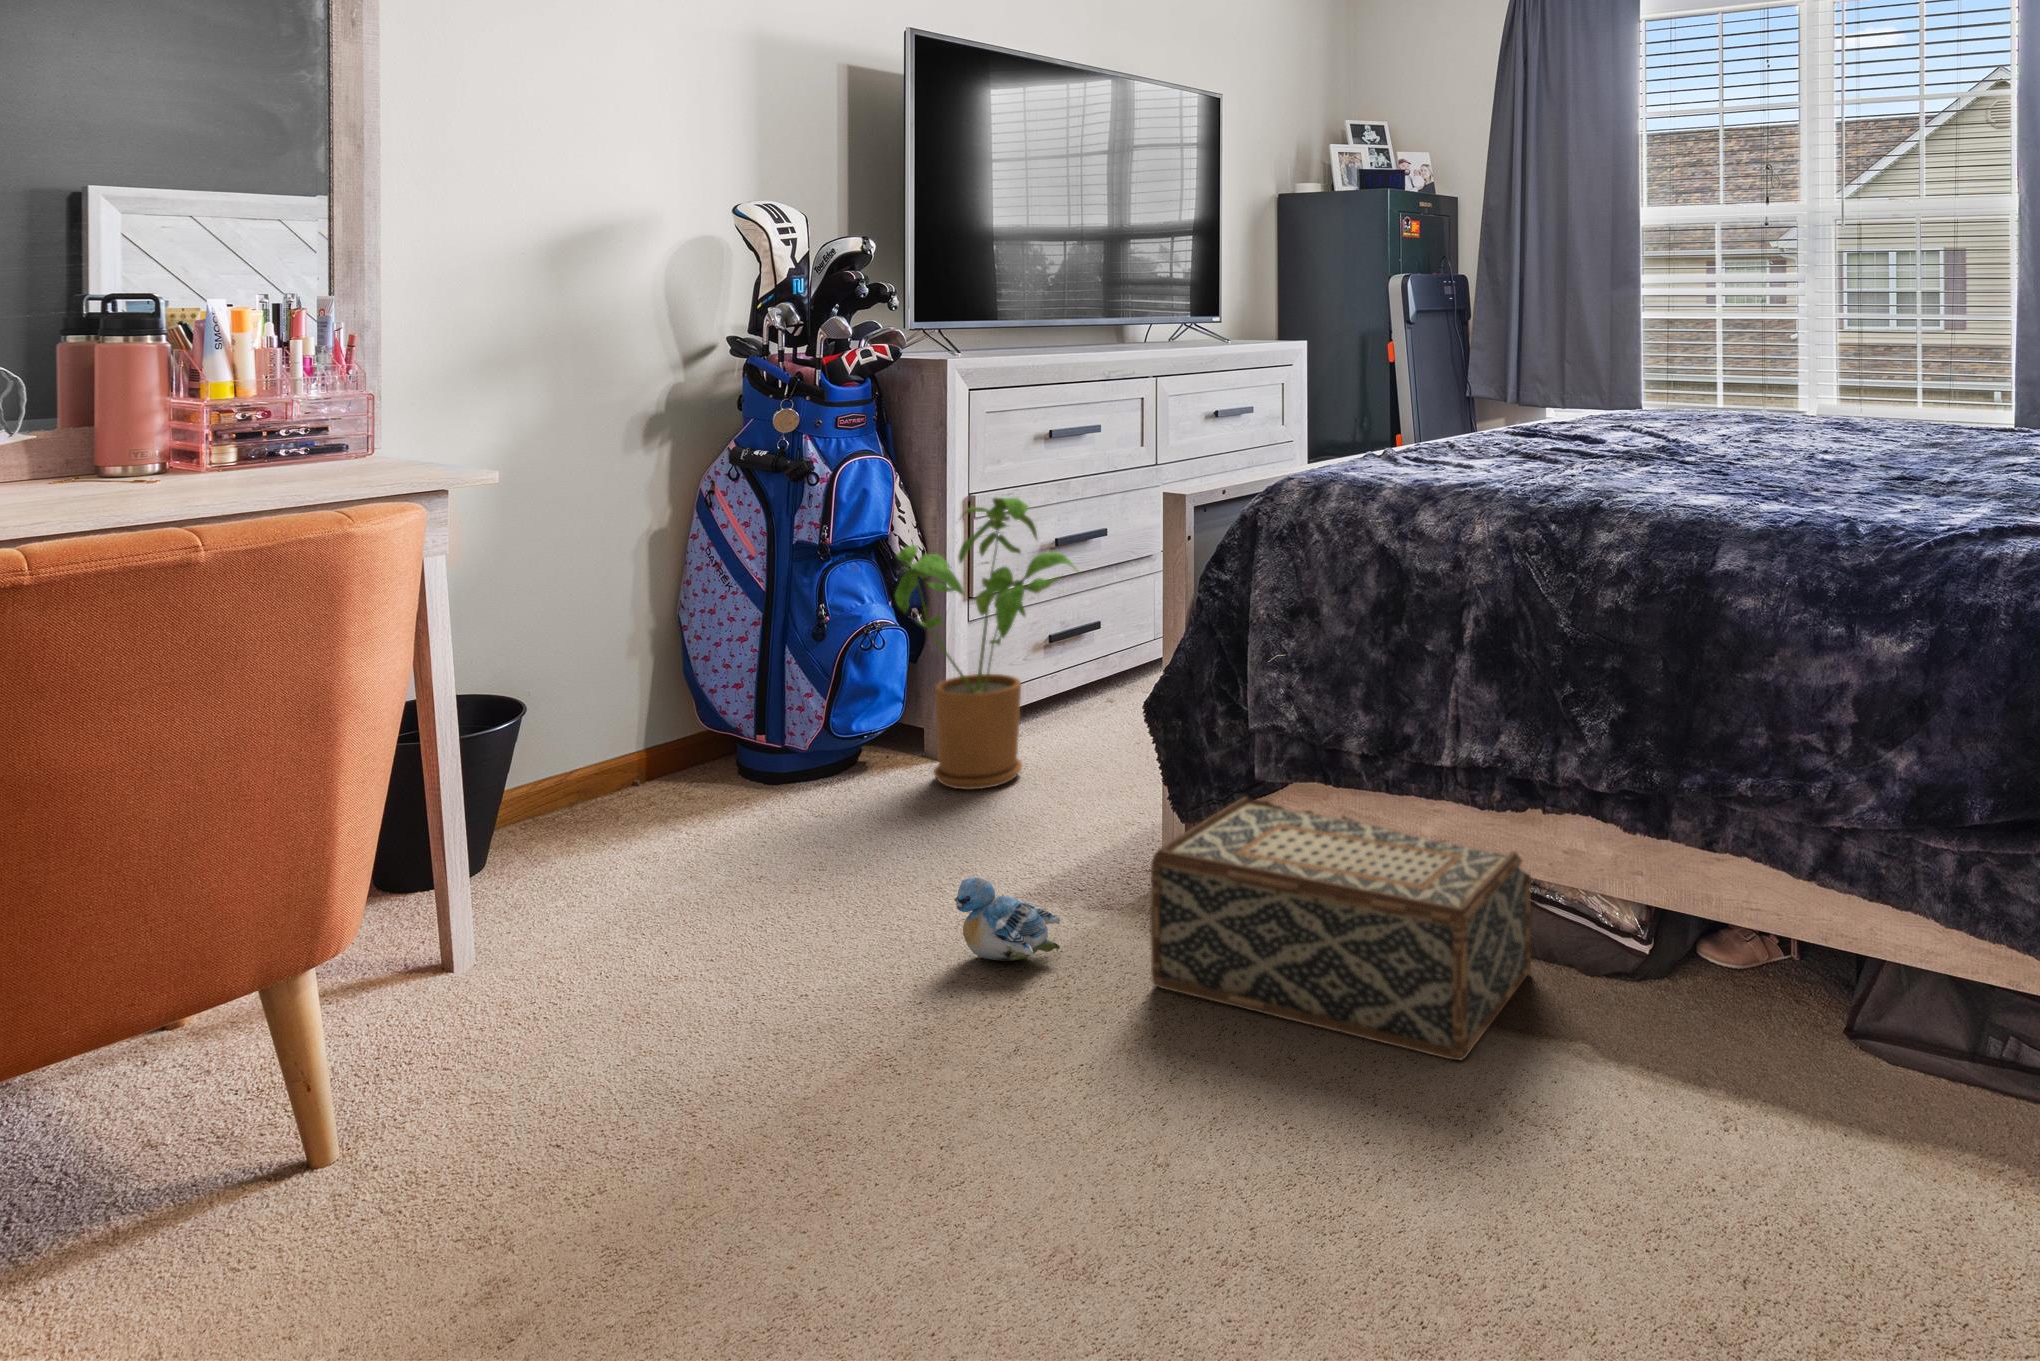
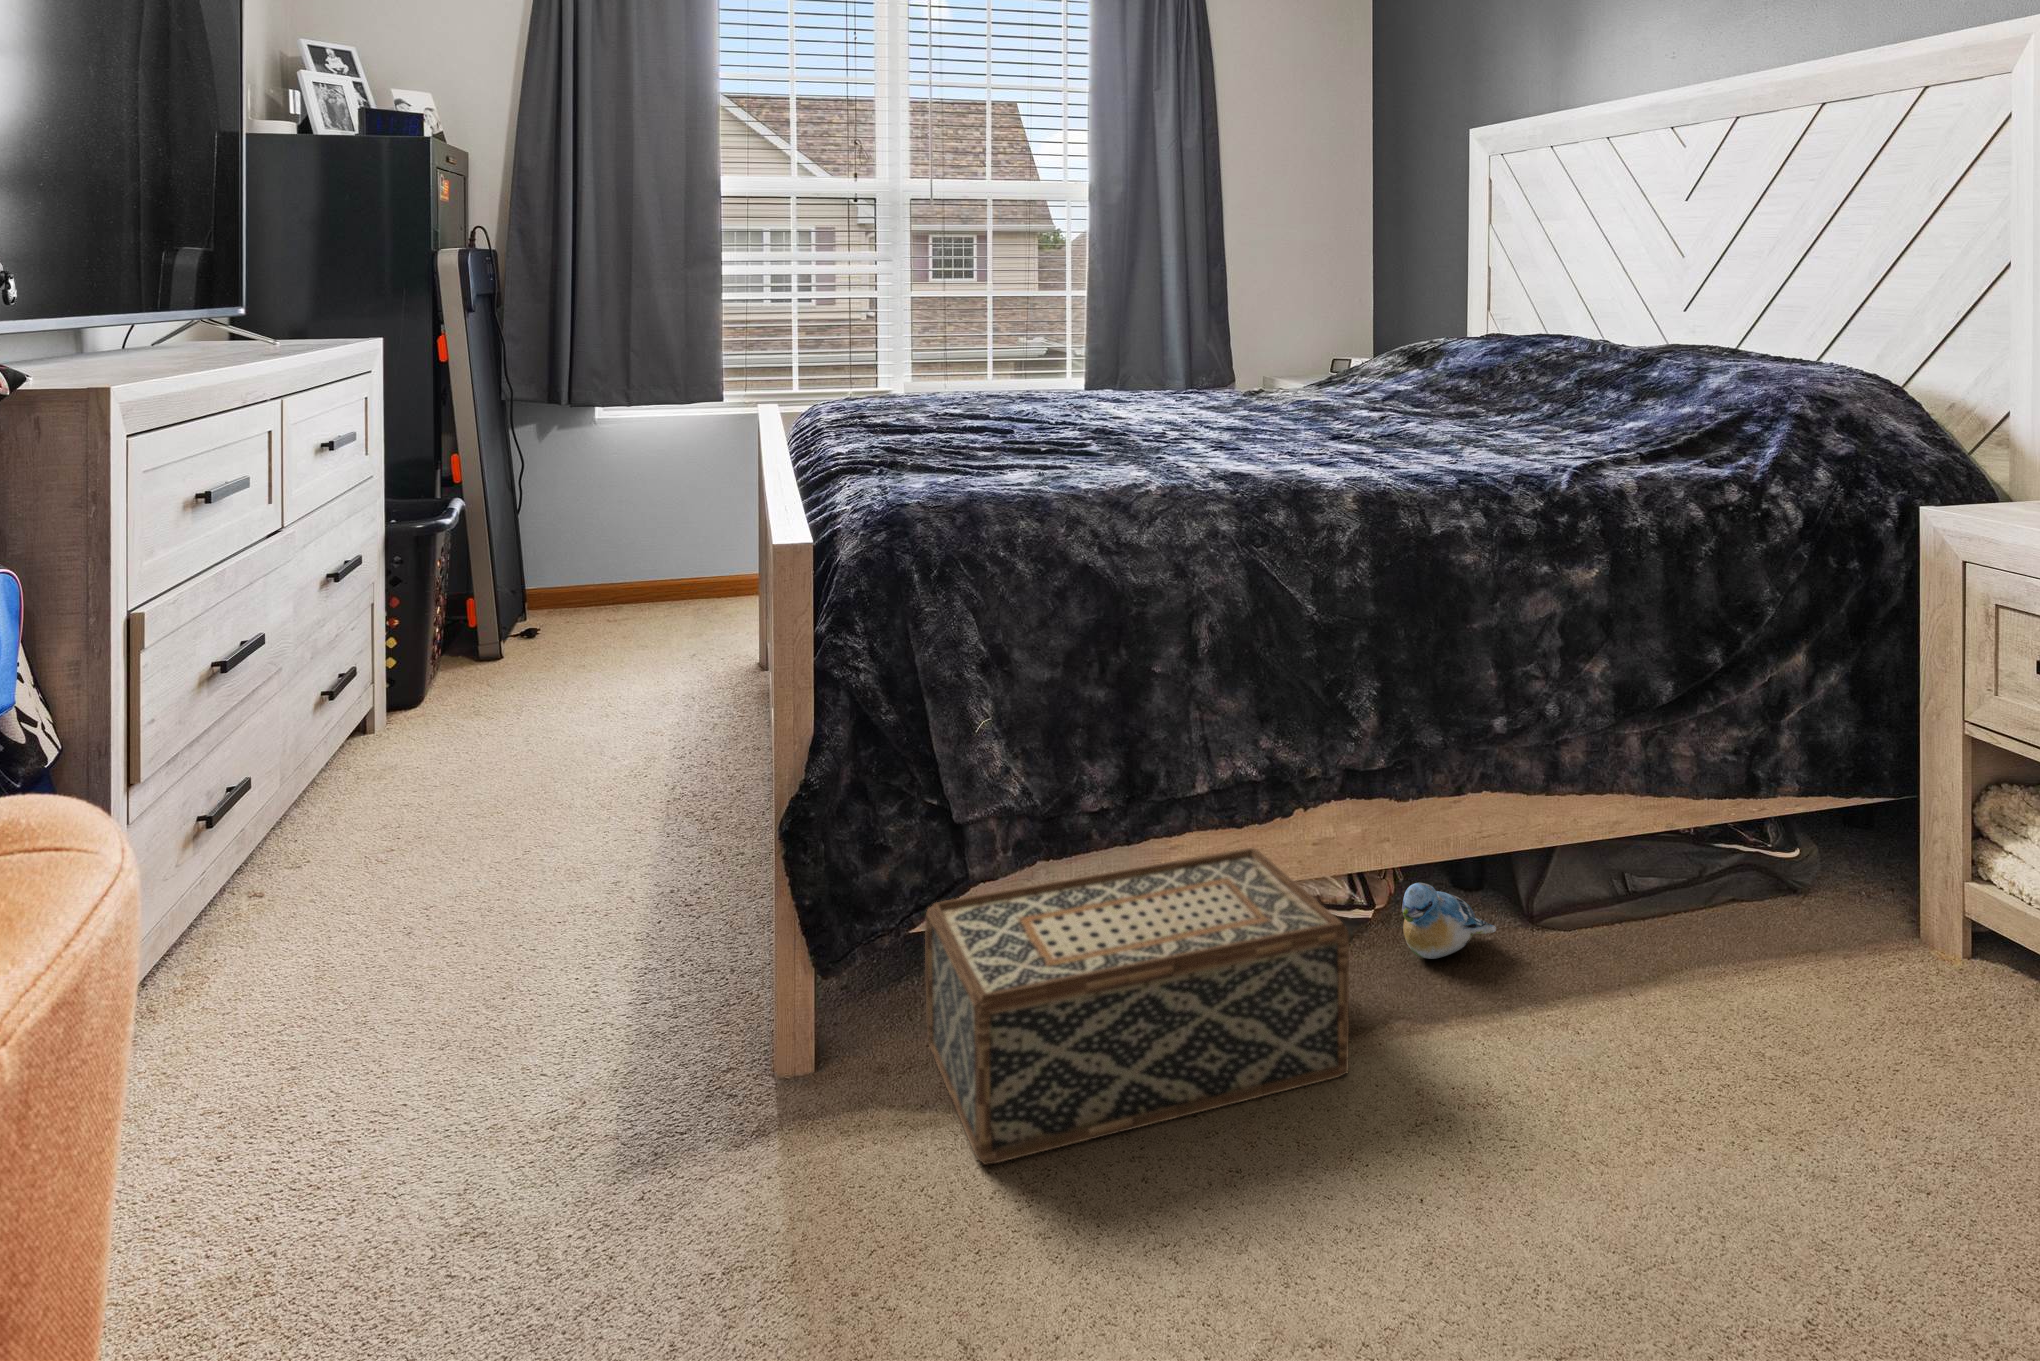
house plant: present [895,498,1076,789] -> none [65,599,401,1083]
plush toy: present [954,877,1060,961] -> present [1402,883,1496,959]

